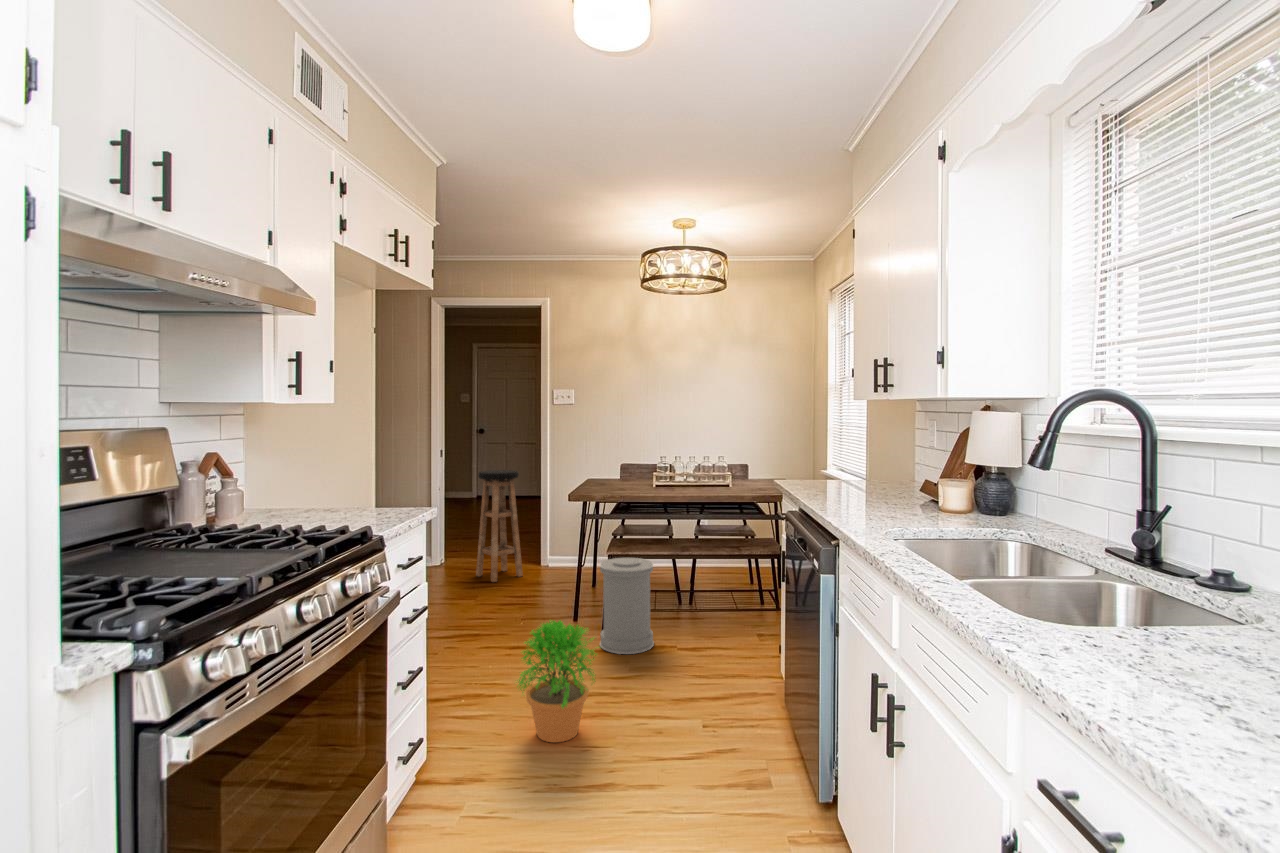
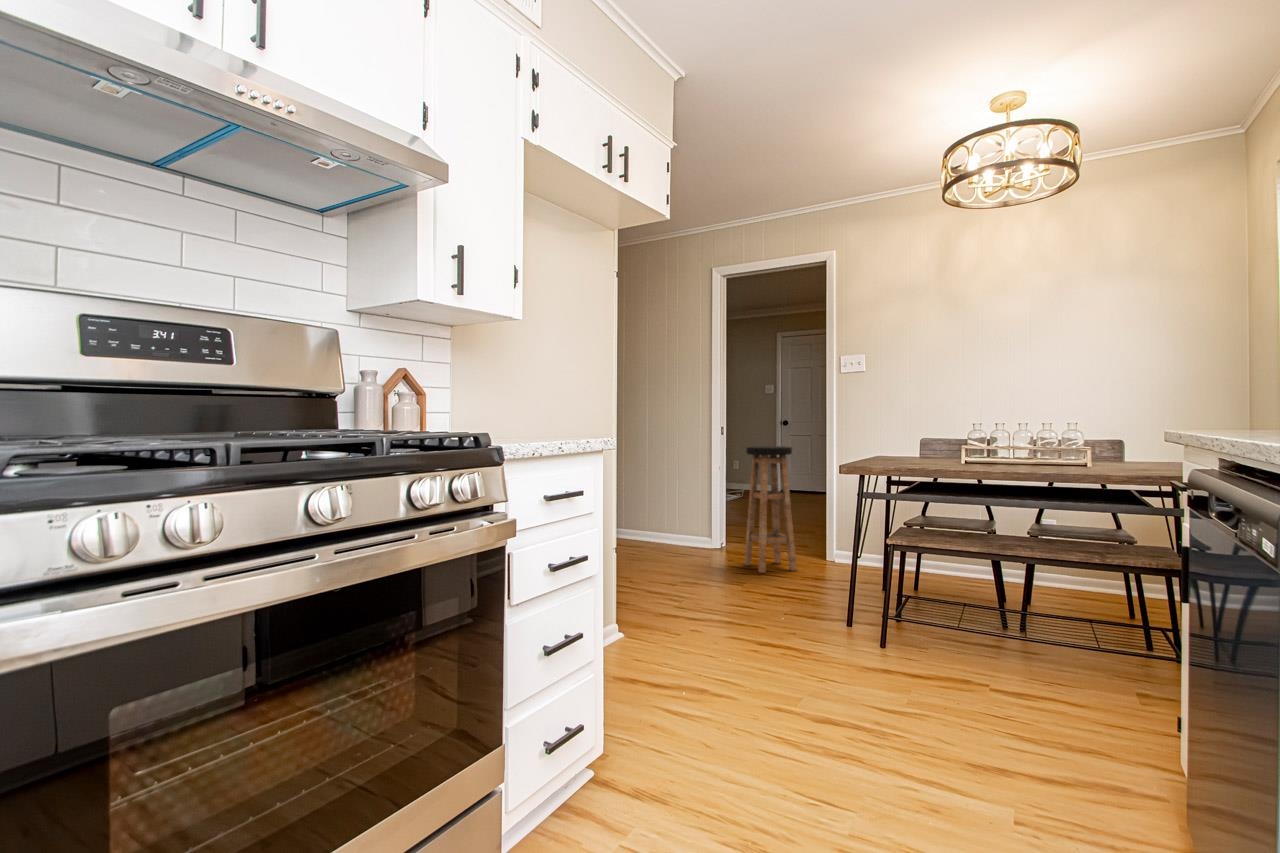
trash can: present [600,558,654,654] -> none [871,549,954,682]
potted plant: present [517,620,596,742] -> none [719,605,849,779]

